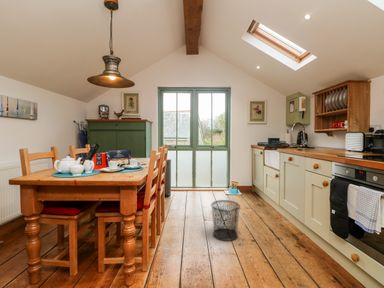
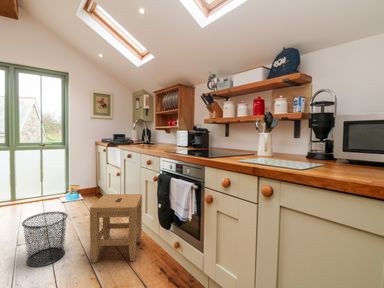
stool: none [260,193,307,262] -> present [90,194,142,263]

